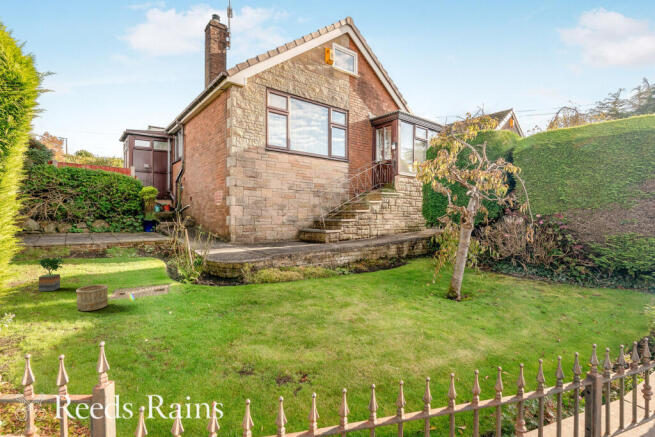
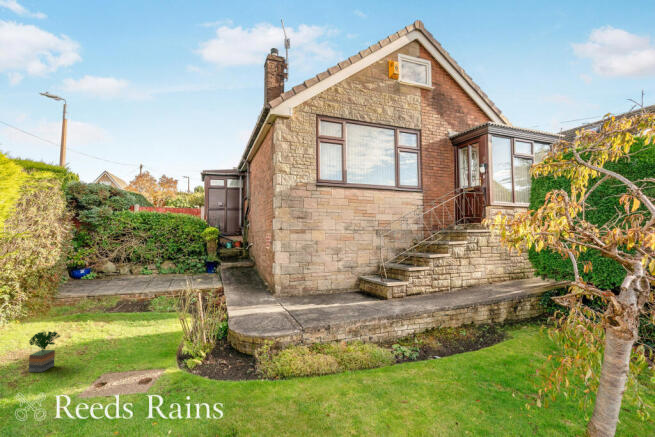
wooden bucket: present [76,284,108,311] -> none [22,381,68,423]

